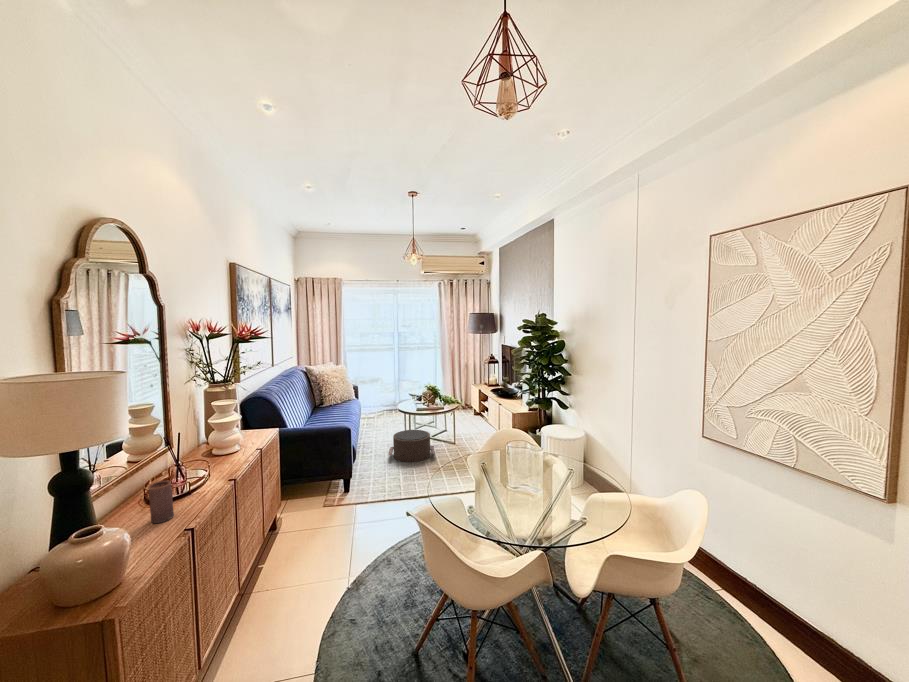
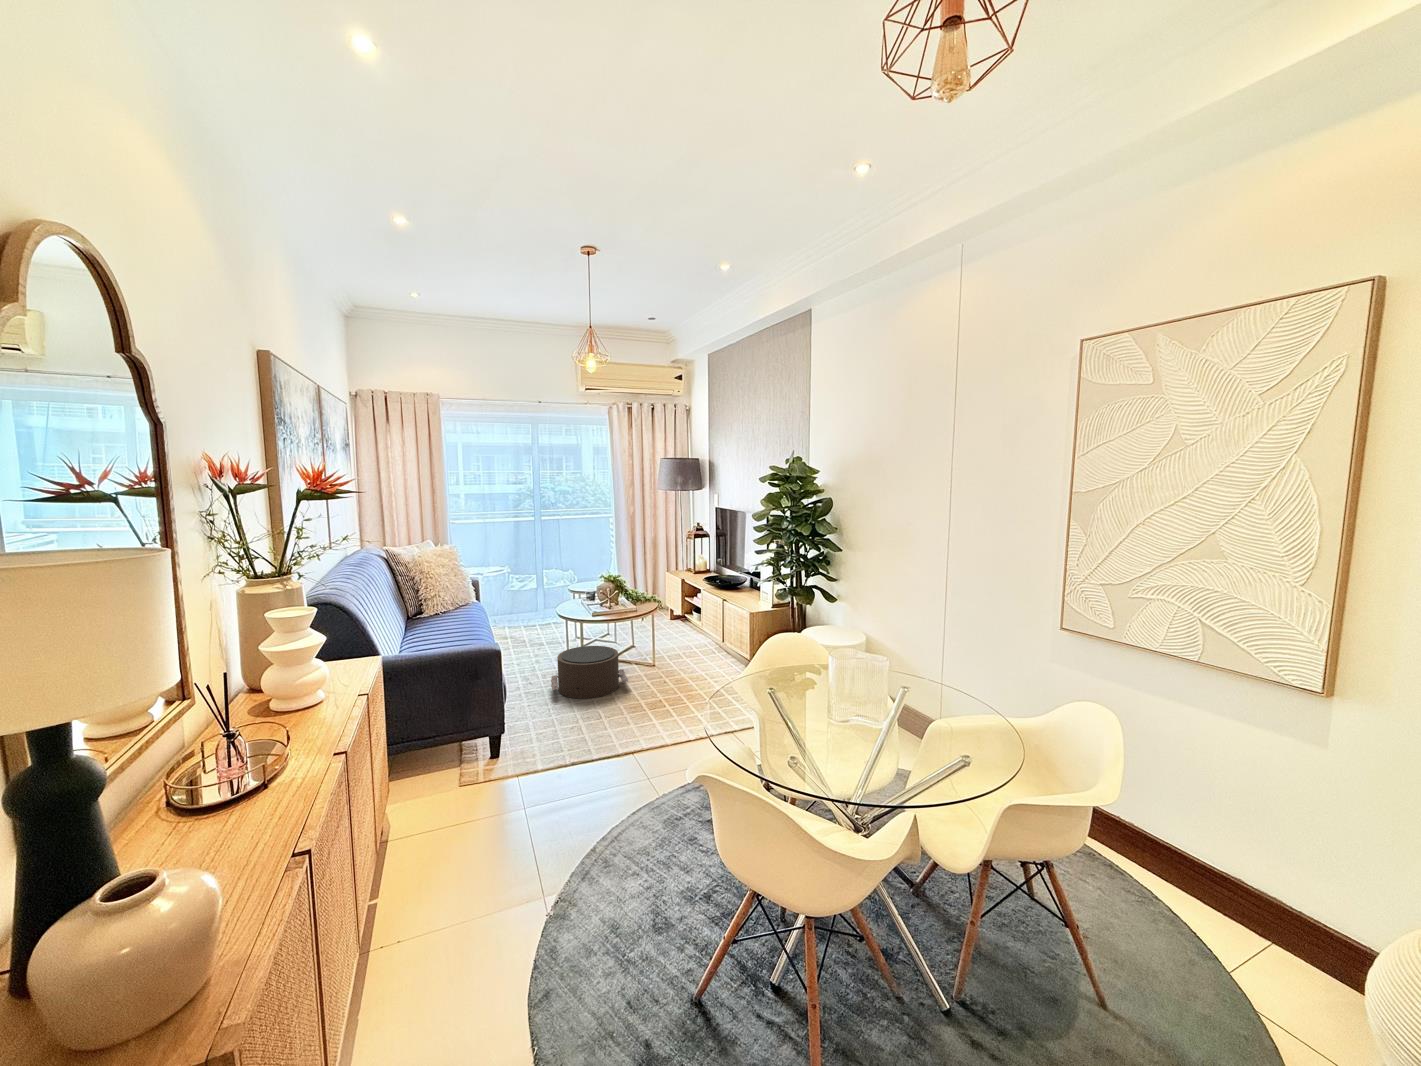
candle: present [148,480,174,523] -> none [196,762,250,847]

